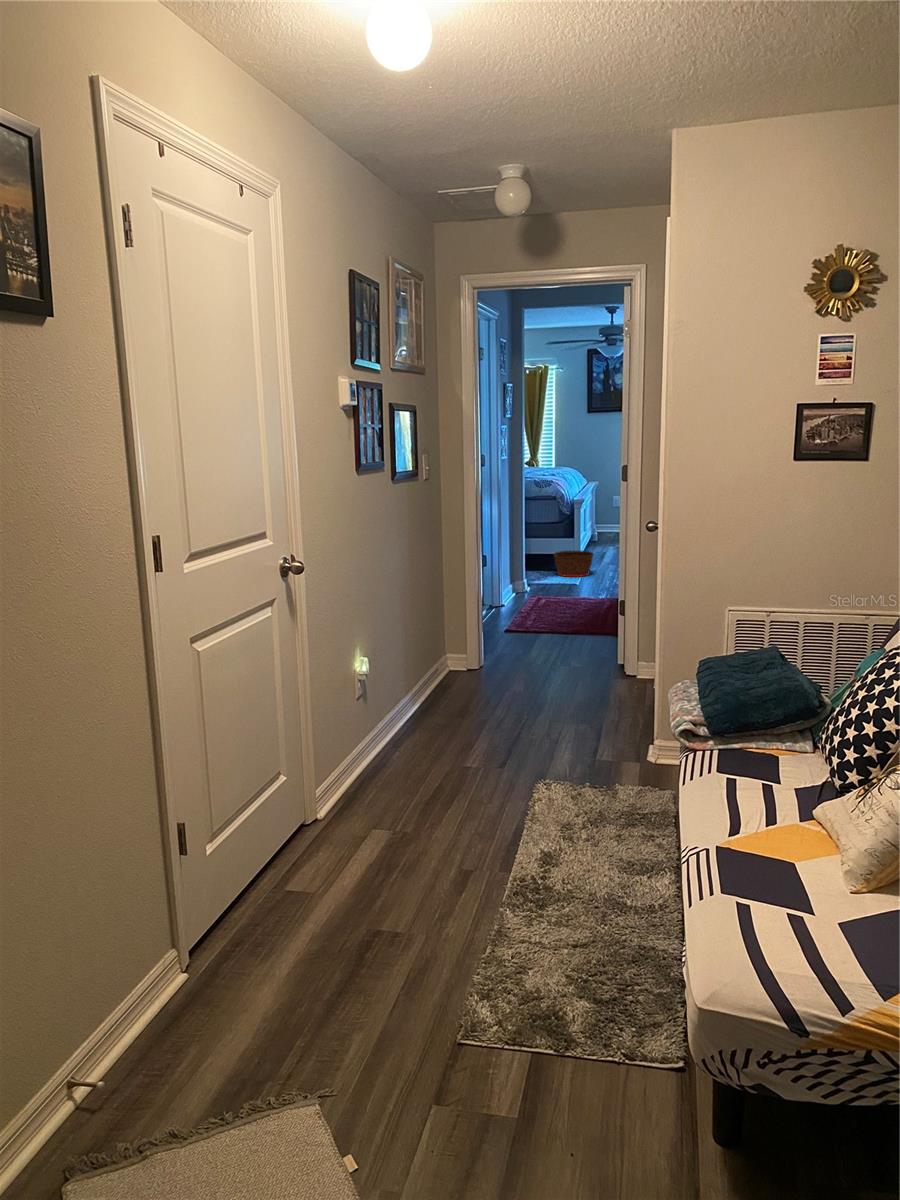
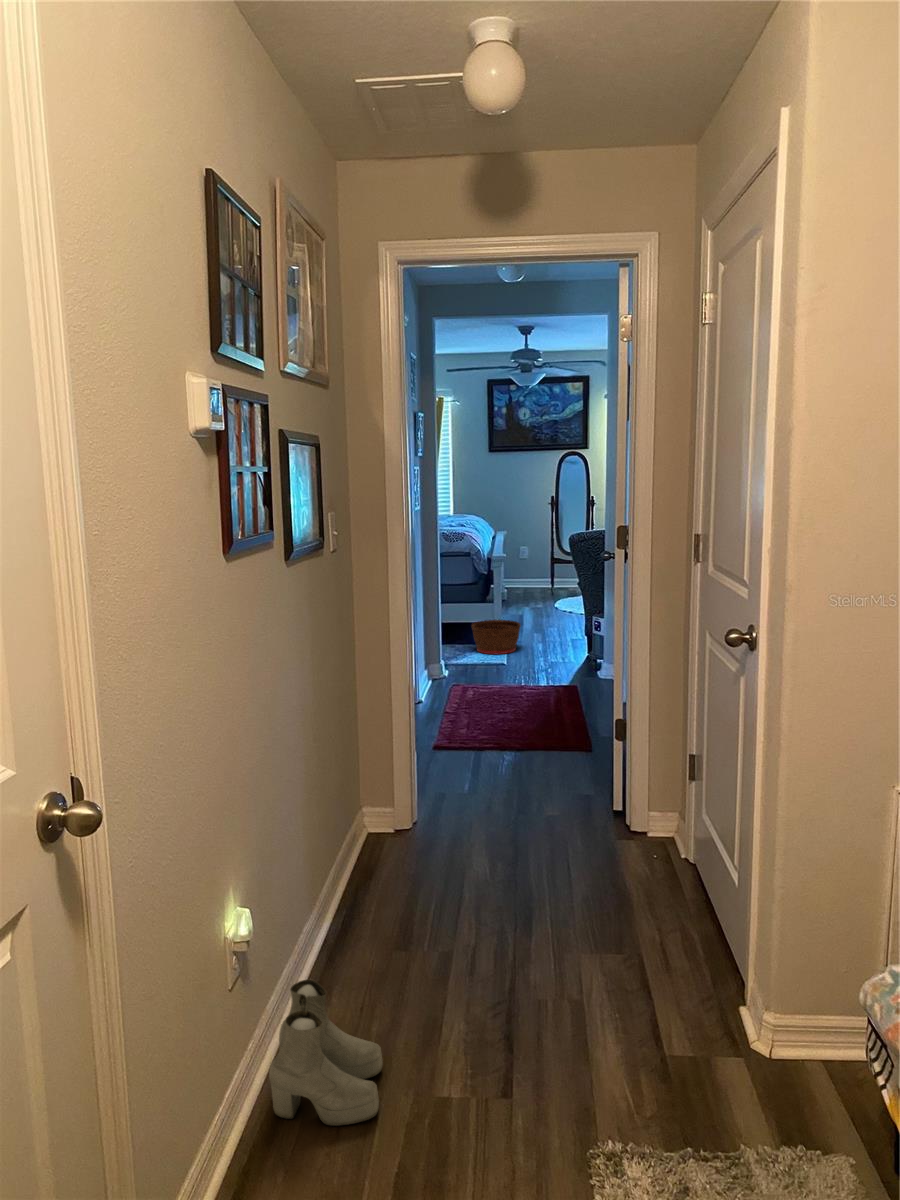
boots: none [375,706,437,773] -> present [269,979,383,1126]

